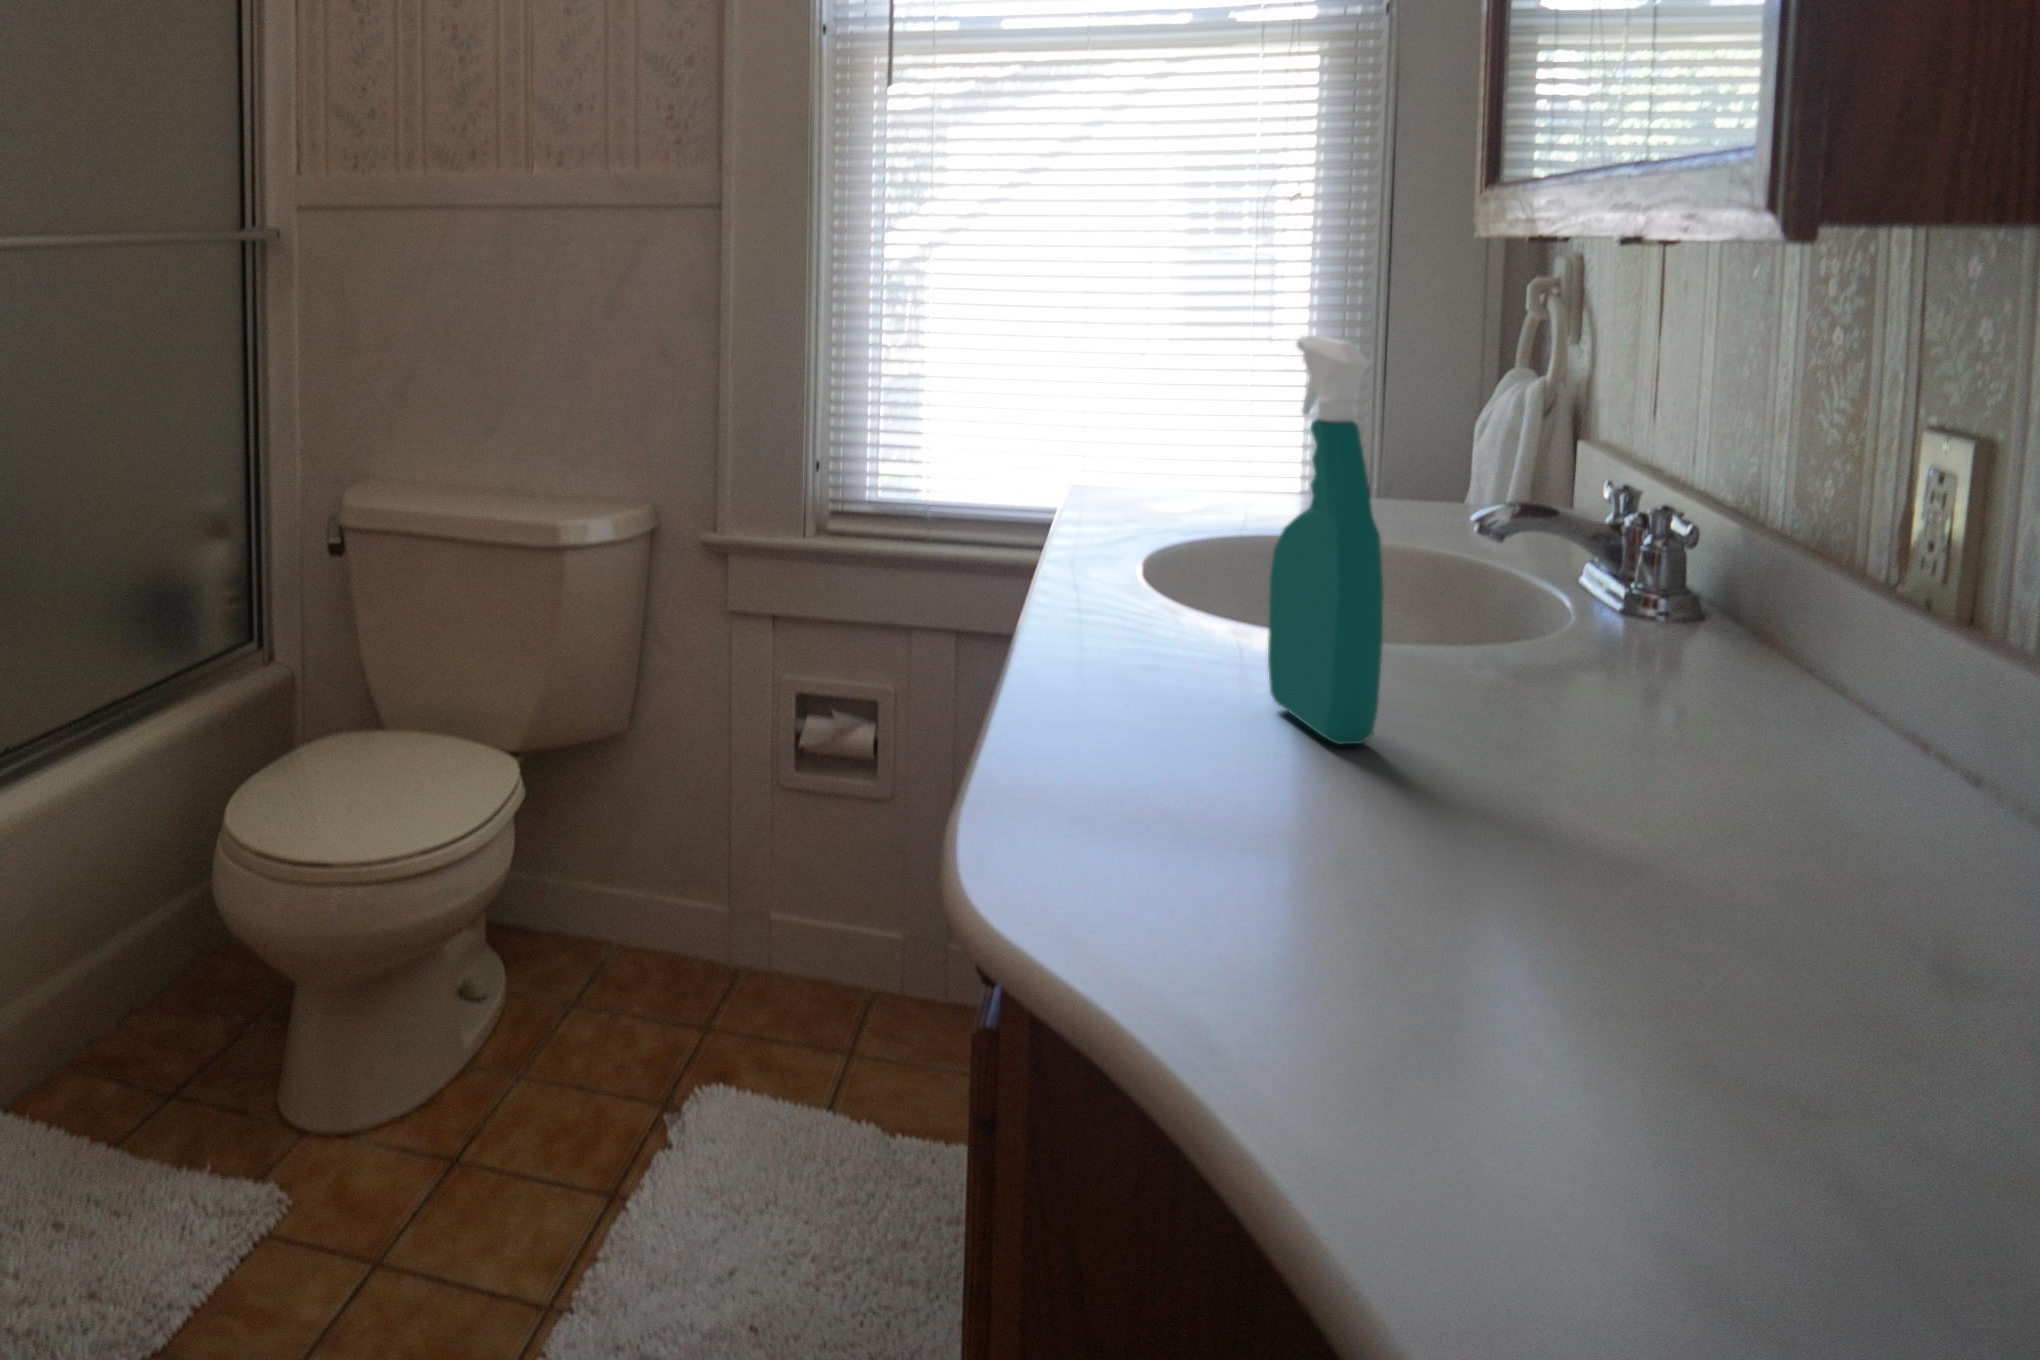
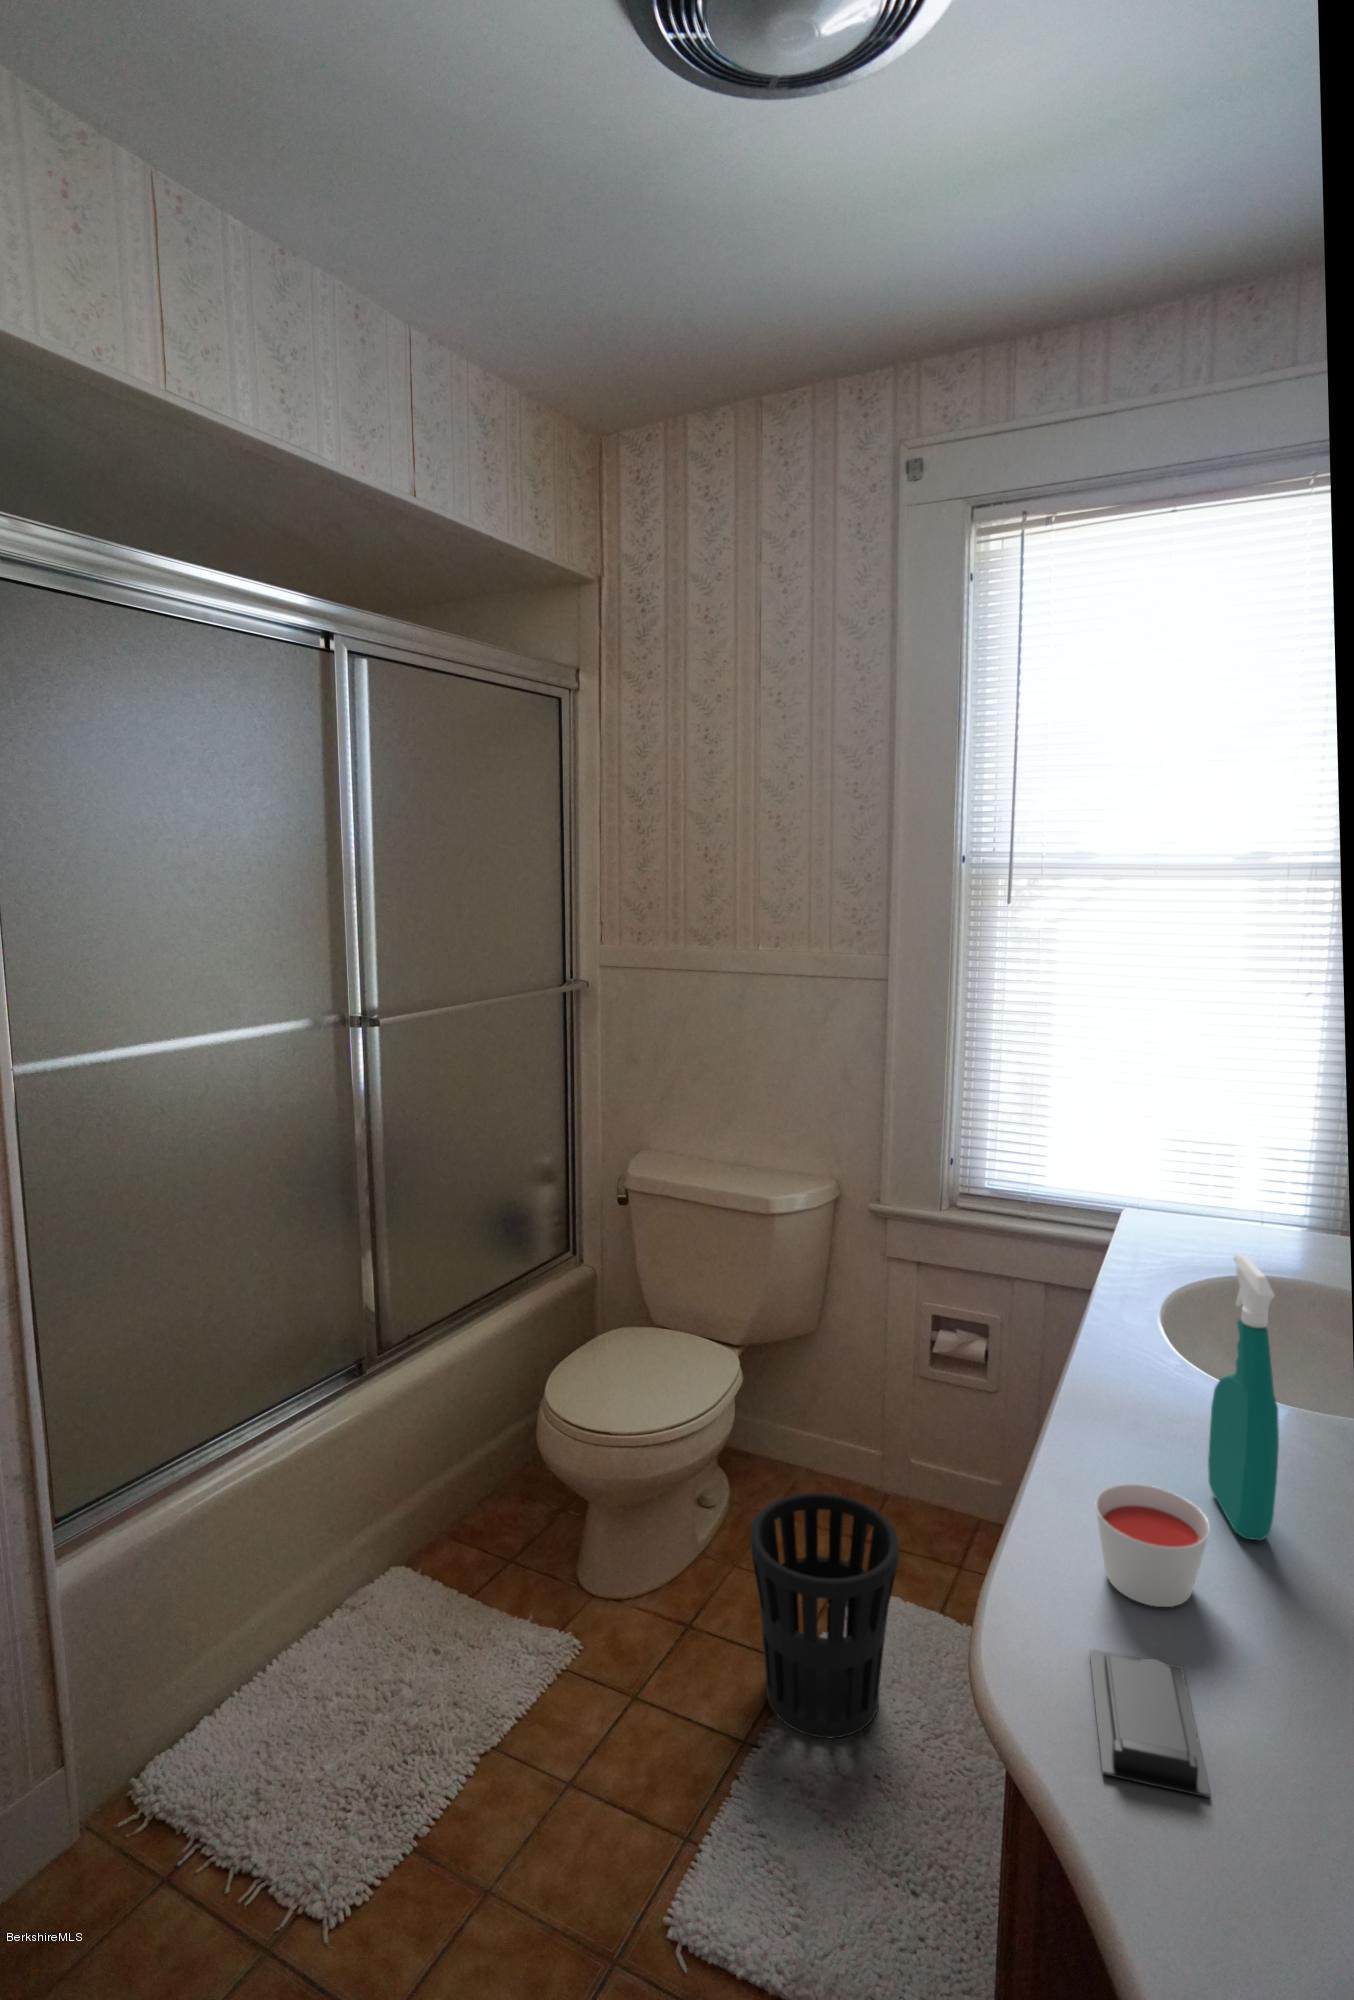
candle: none [1134,658,1309,813] -> present [1096,1484,1210,1607]
soap bar: none [1155,849,1388,994] -> present [1090,1649,1210,1798]
wastebasket: none [552,926,774,1287] -> present [750,1492,899,1738]

